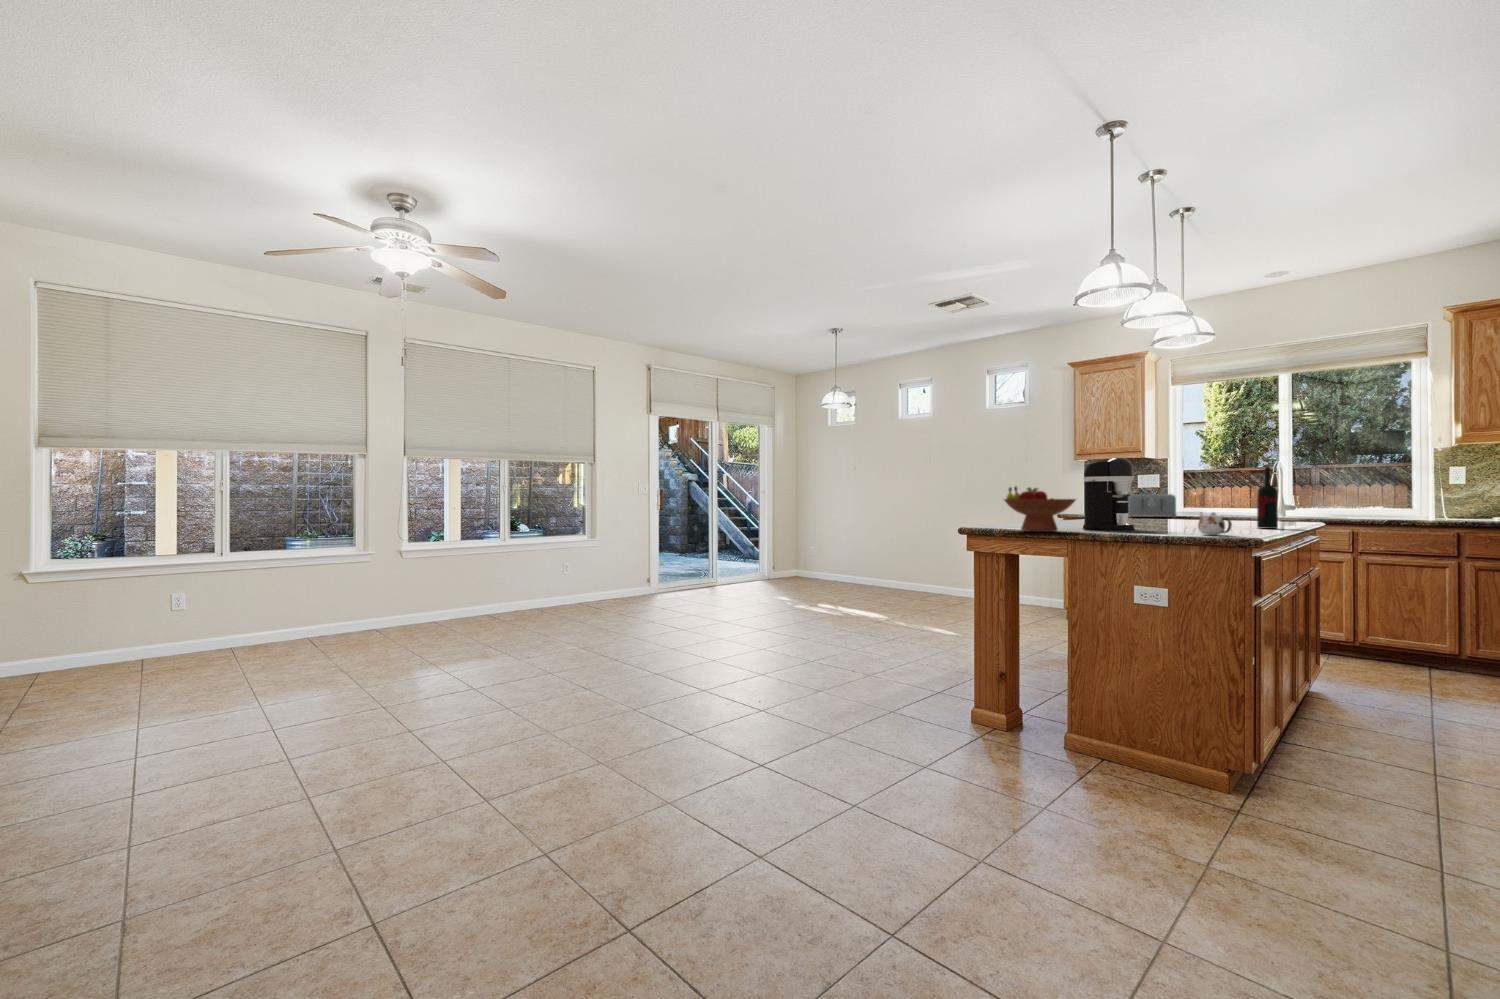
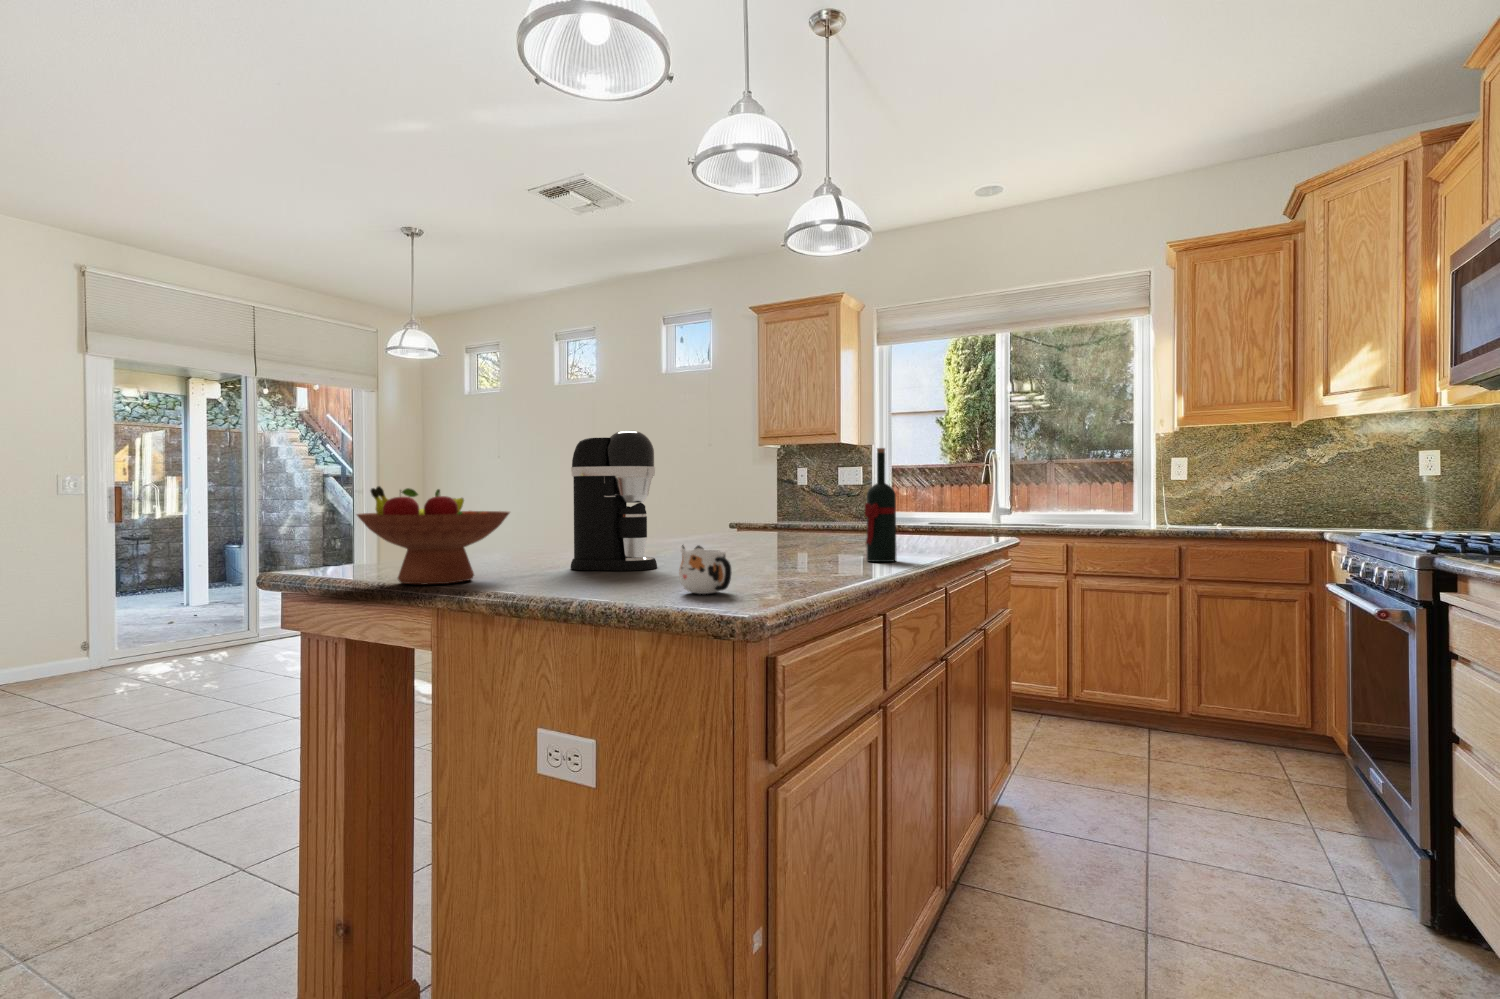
toaster: present [1128,494,1176,518] -> none [790,494,859,530]

